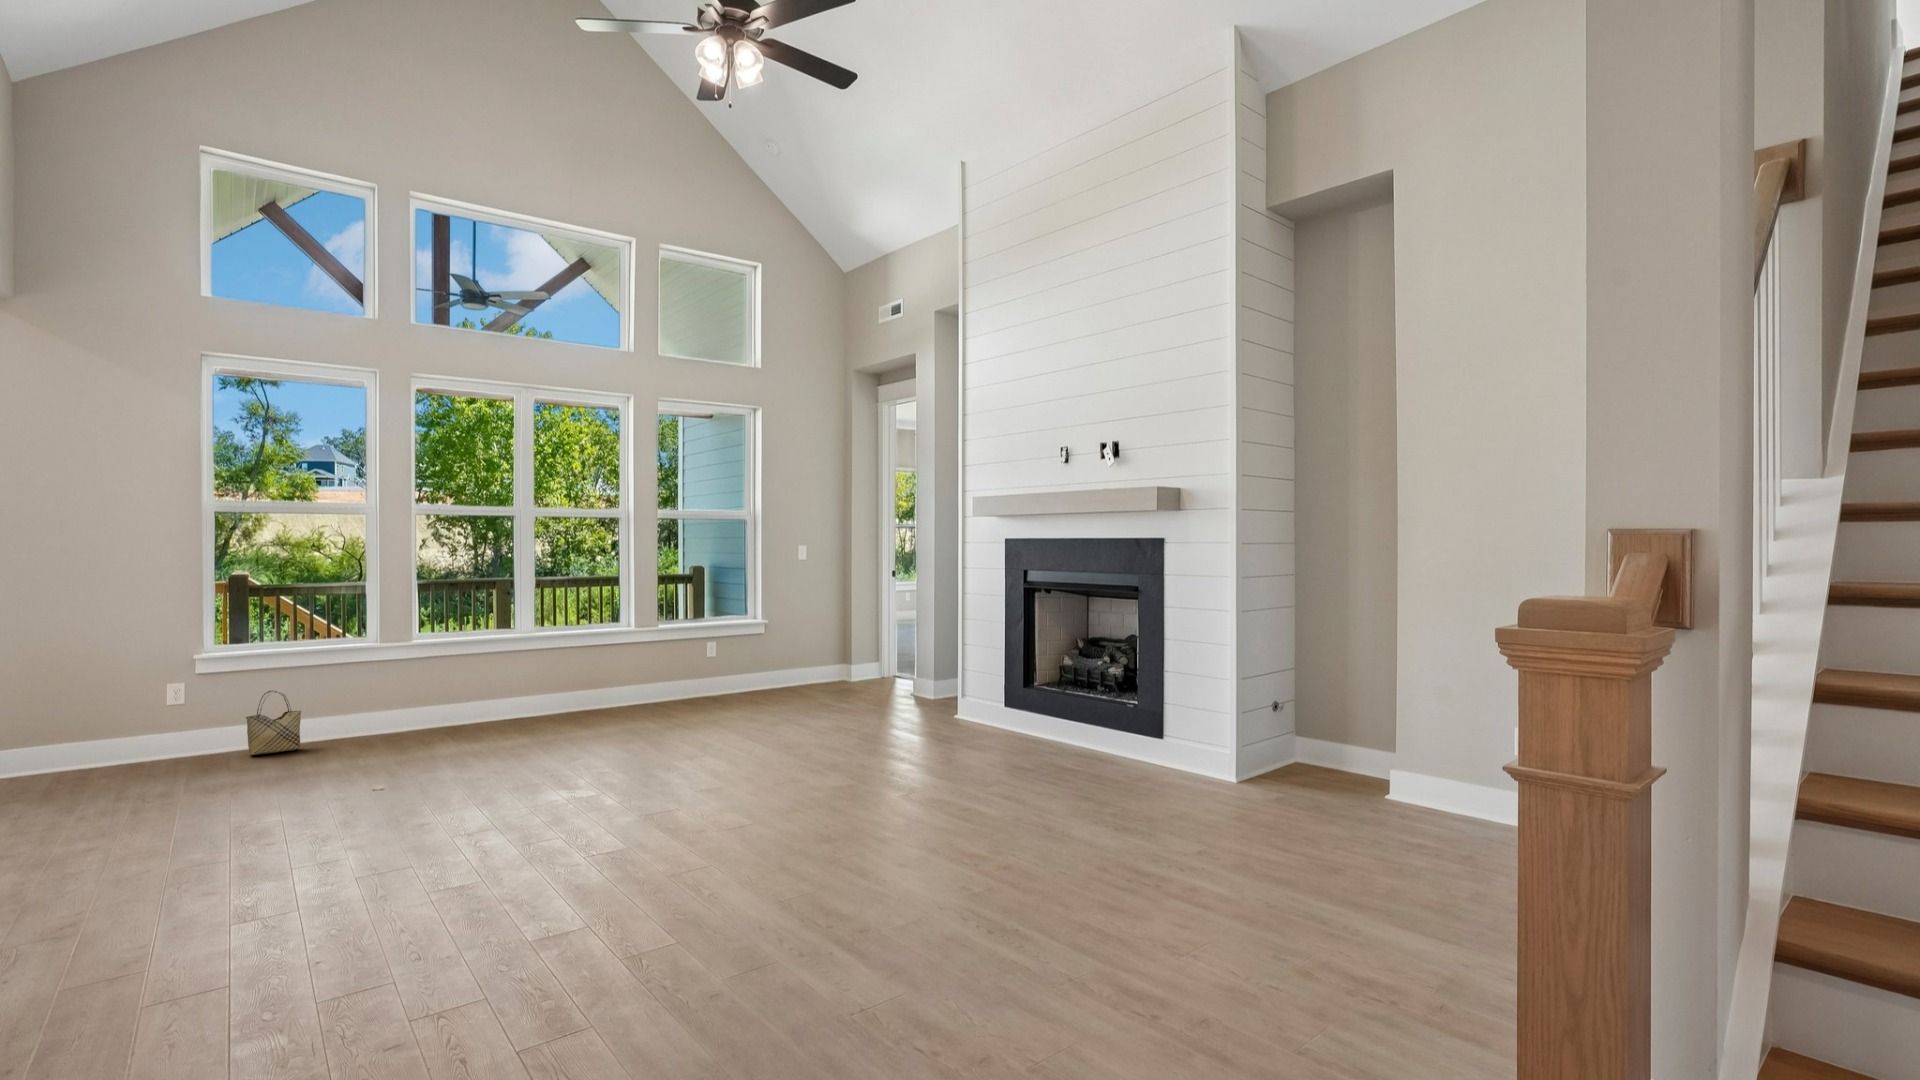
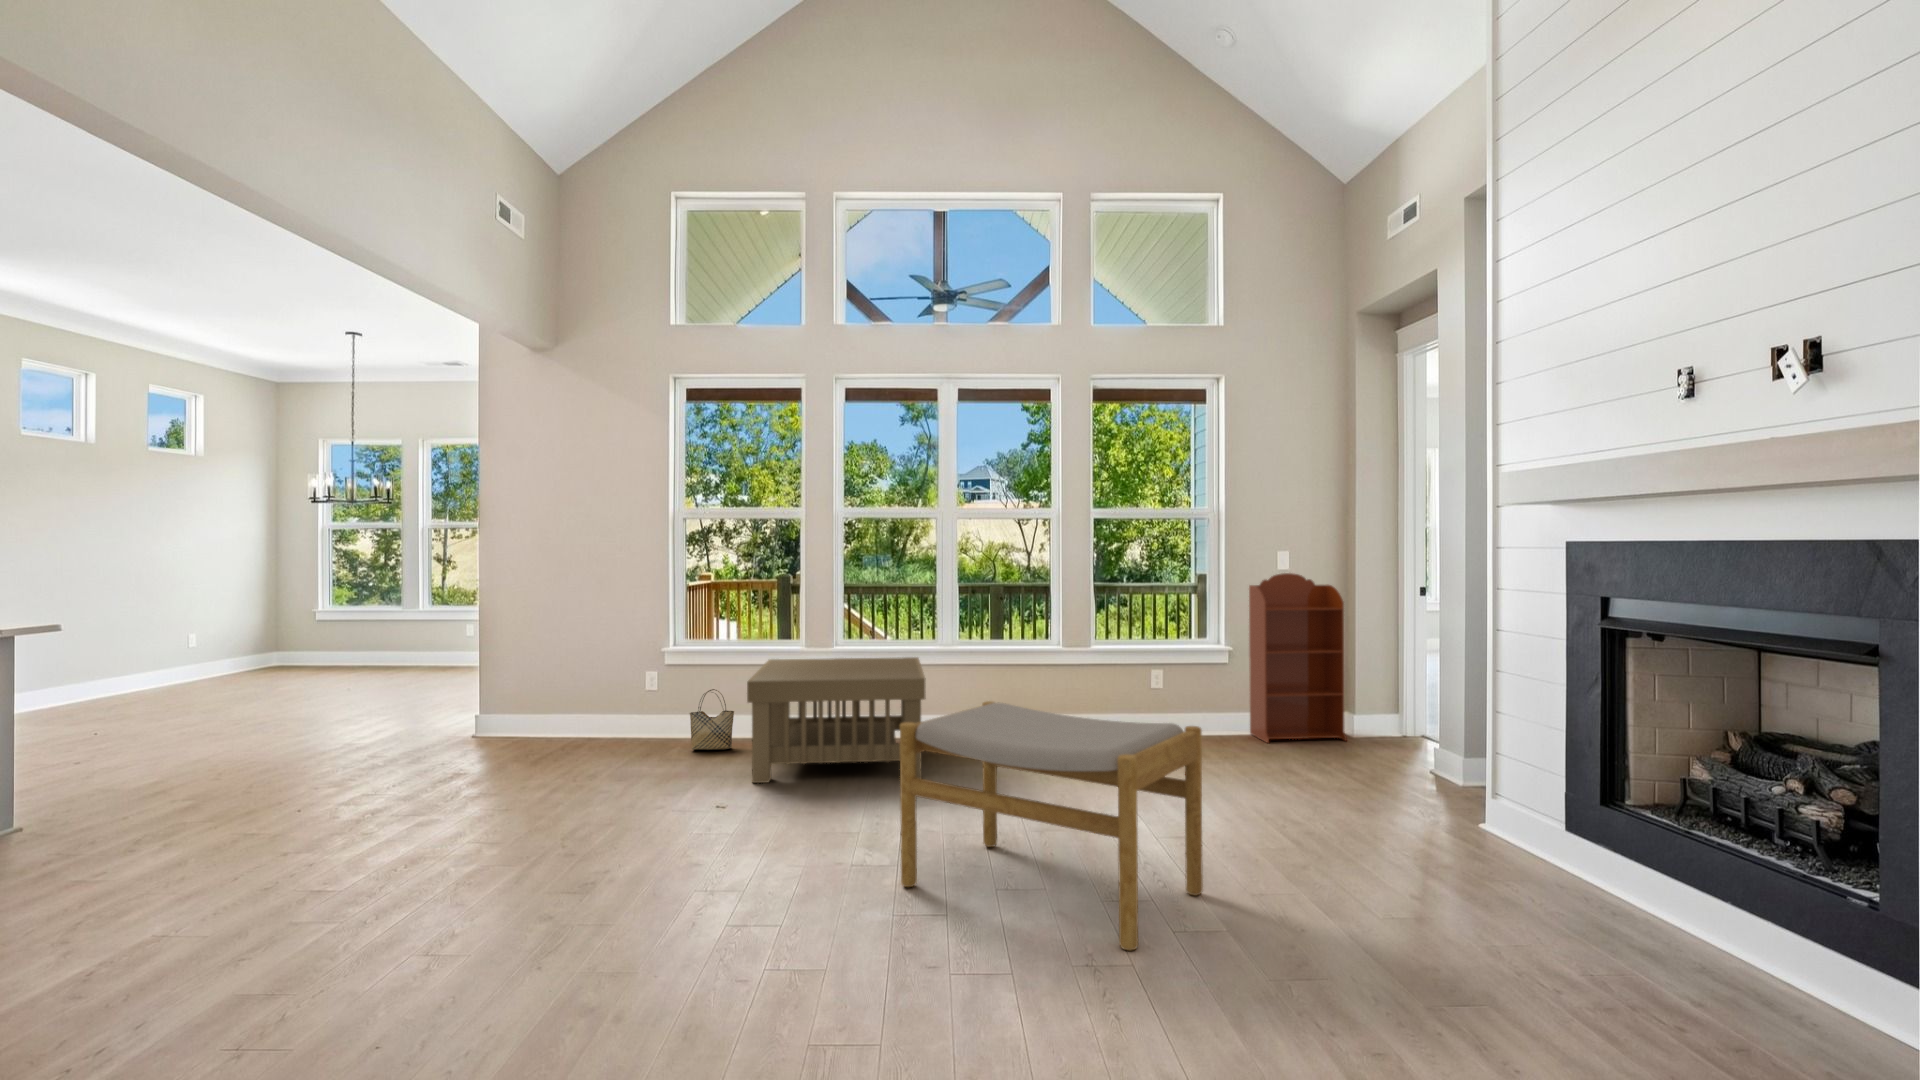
bookcase: none [781,562,850,690] -> present [1249,573,1347,743]
coffee table: none [341,643,548,768] -> present [747,657,926,783]
footstool: none [614,659,826,800] -> present [900,701,1203,951]

